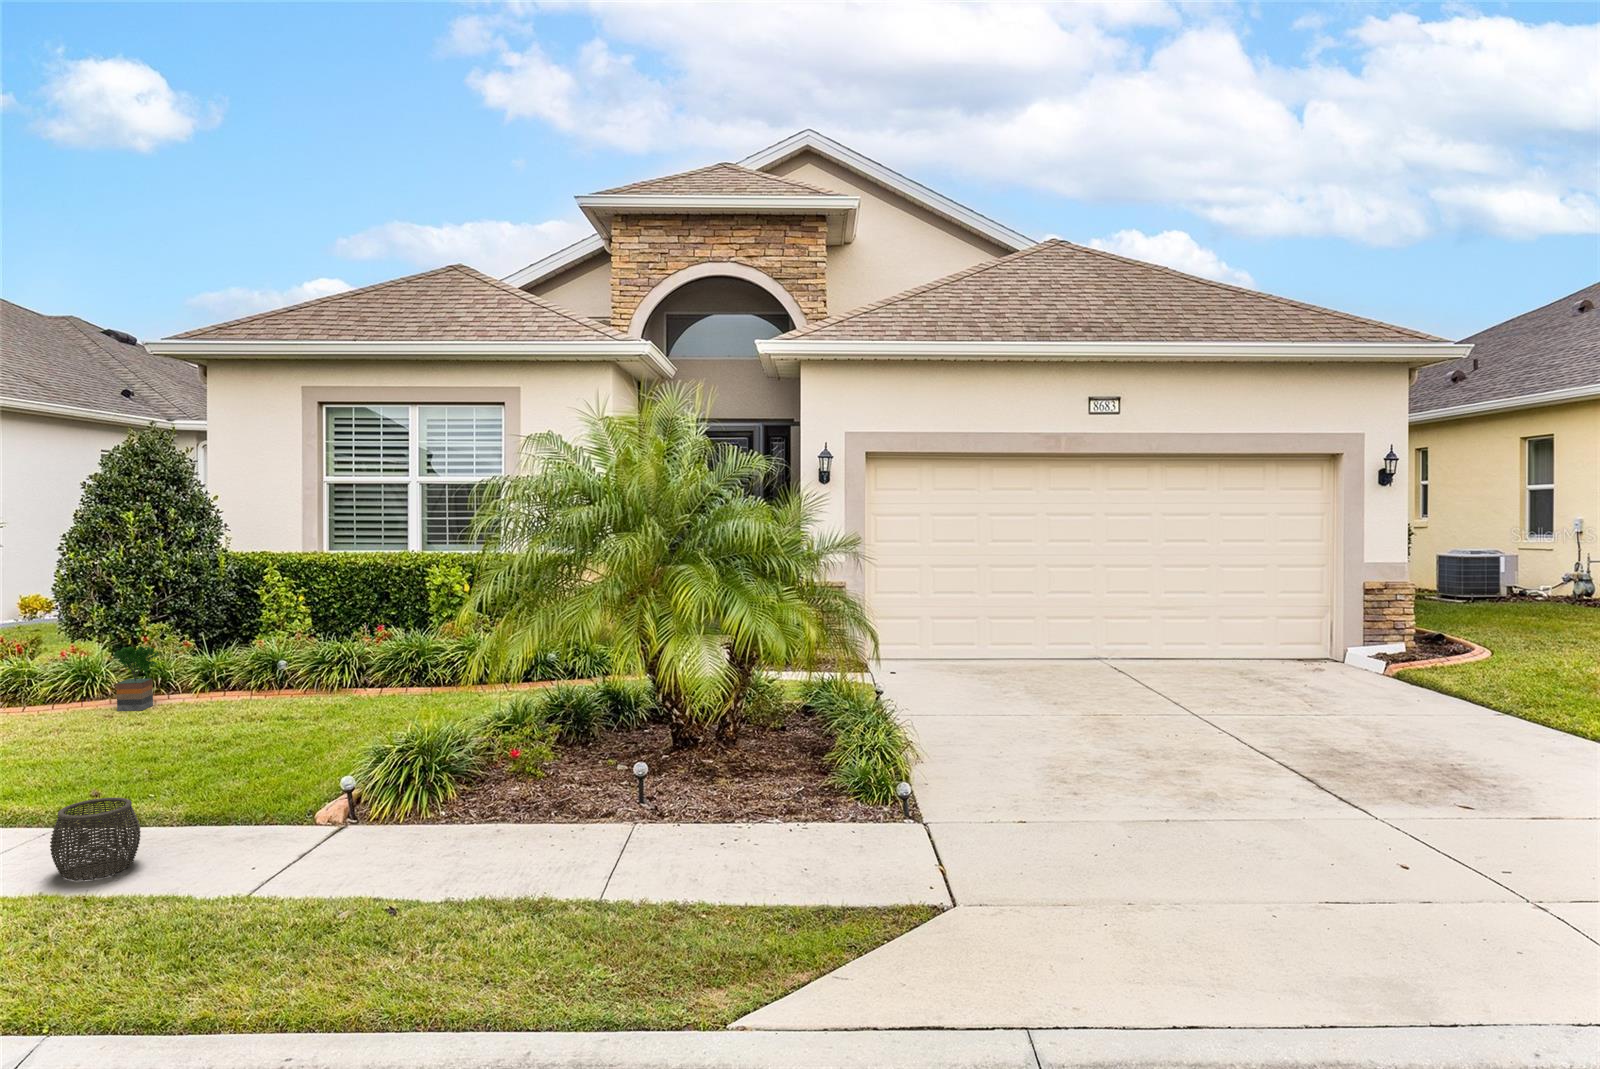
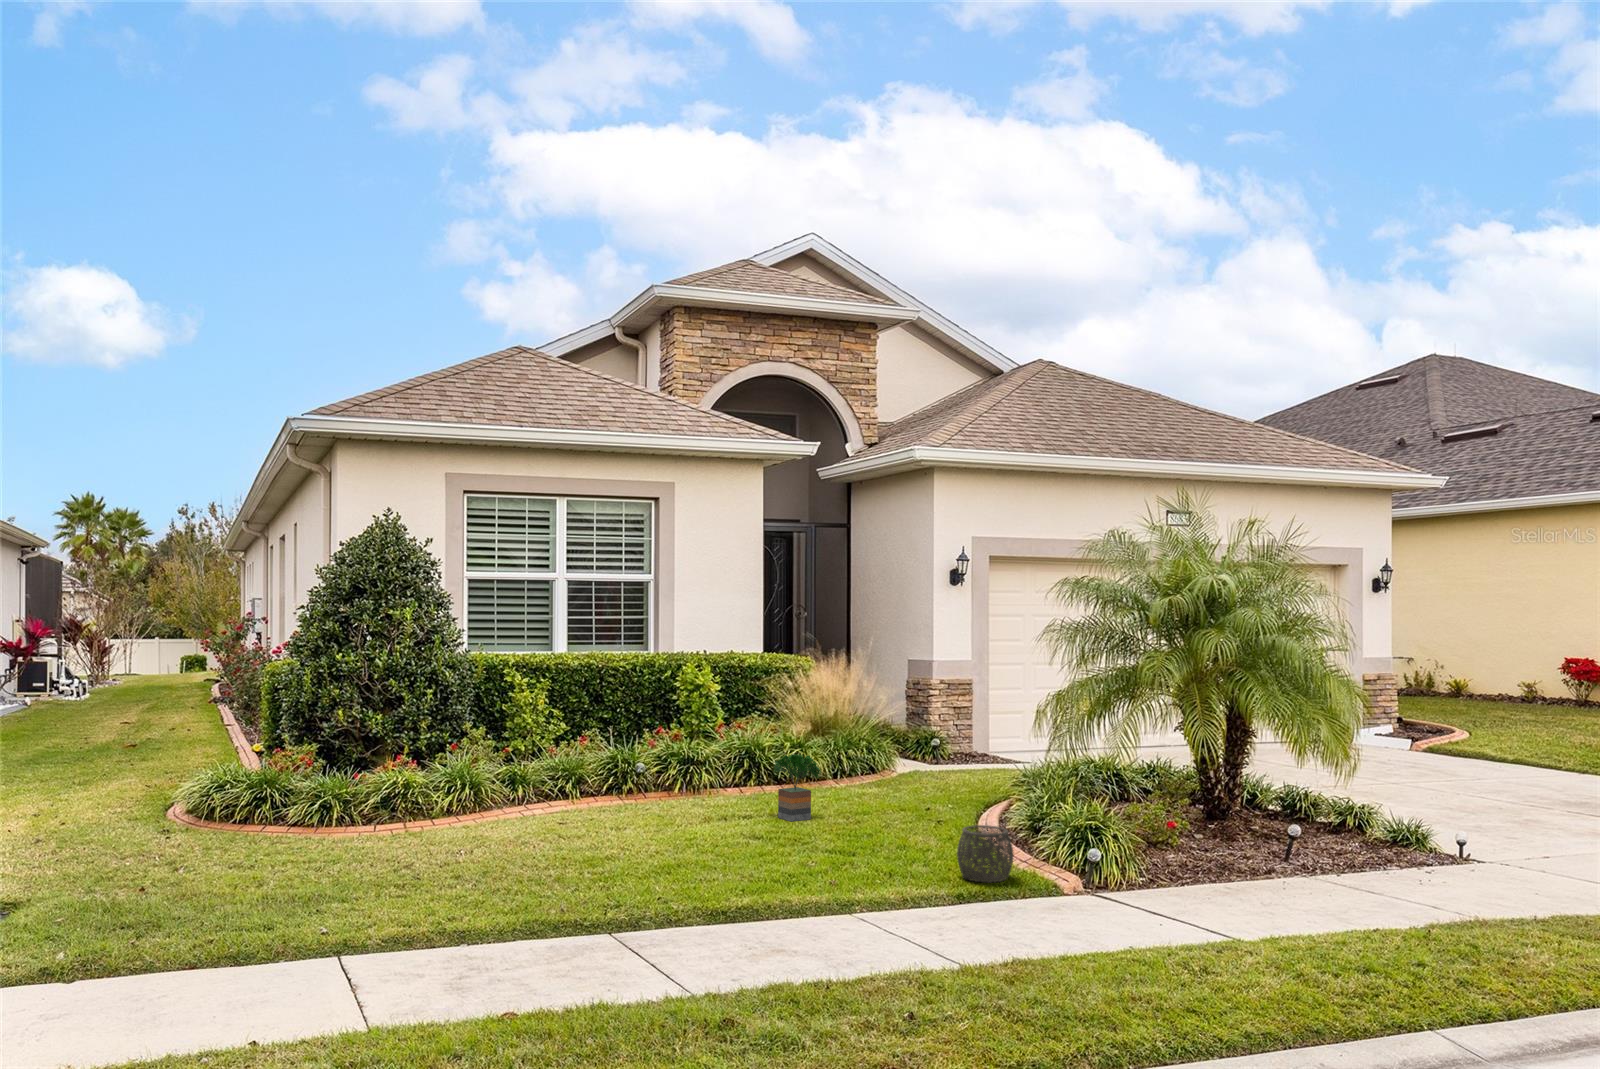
potted tree: present [114,646,159,711] -> present [774,754,821,822]

